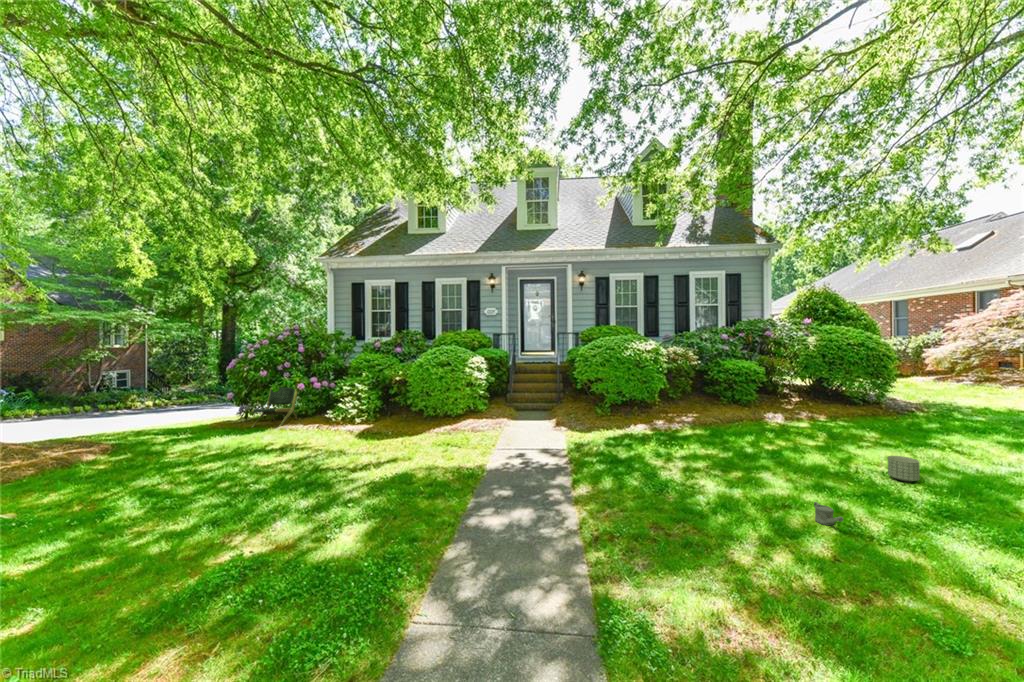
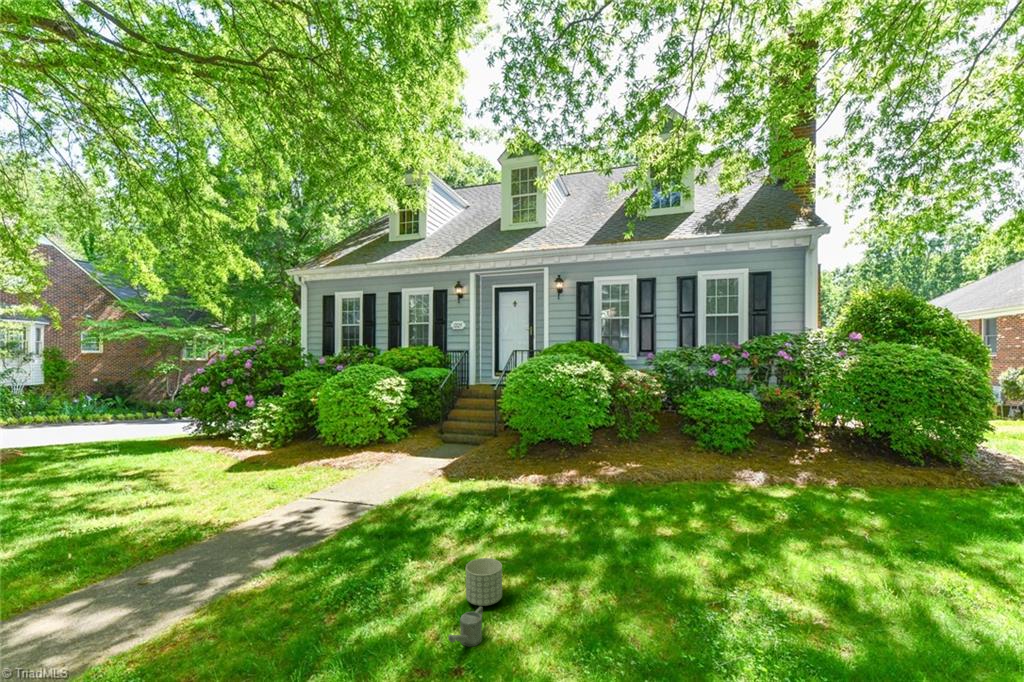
lounge chair: present [252,388,298,427] -> none [174,404,227,444]
planter: present [888,456,920,482] -> present [466,558,502,606]

